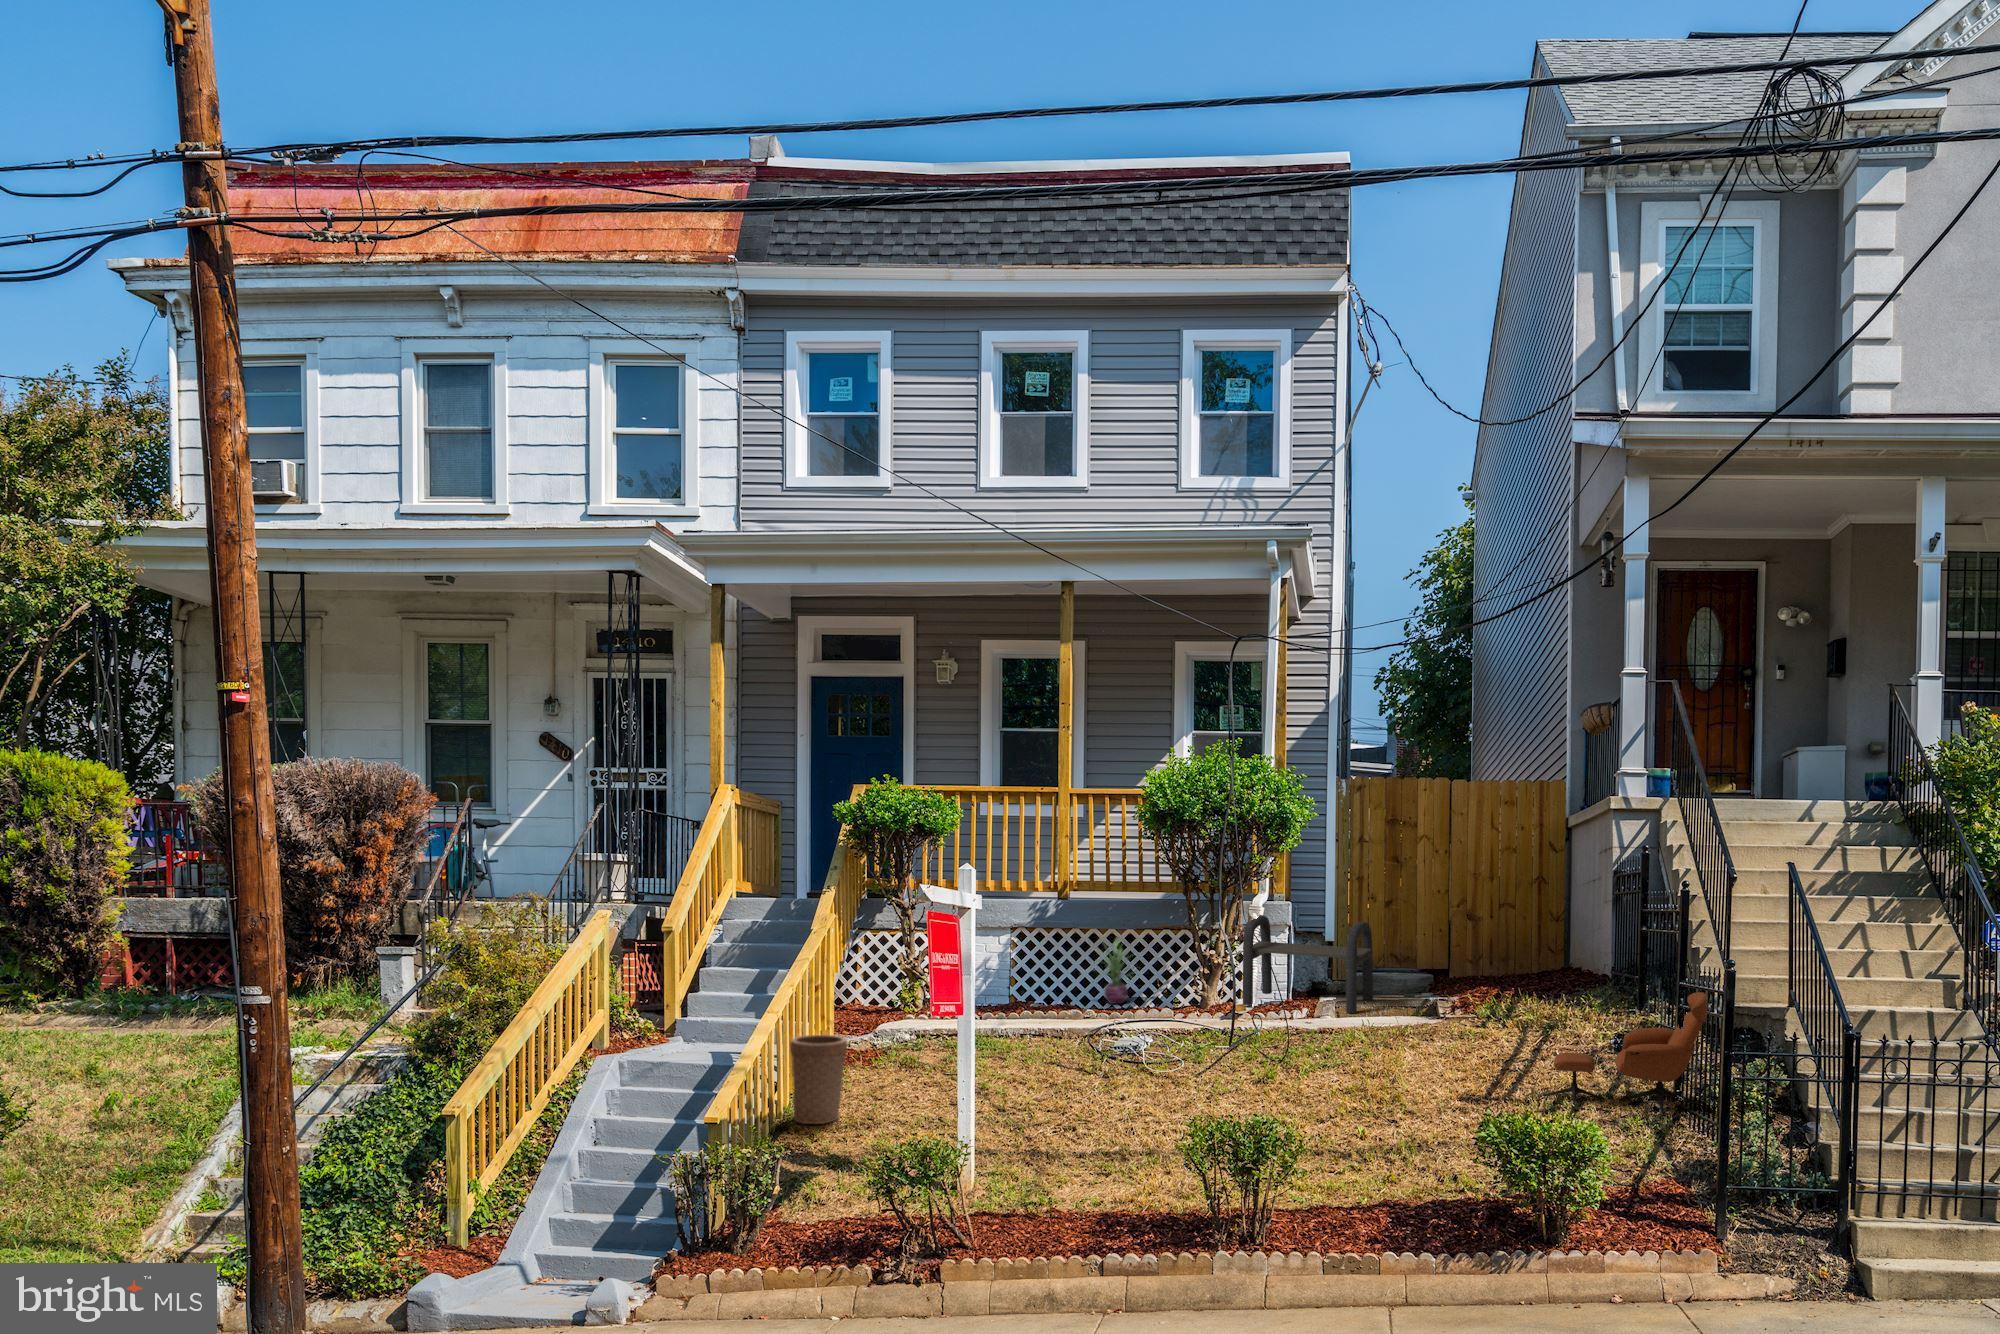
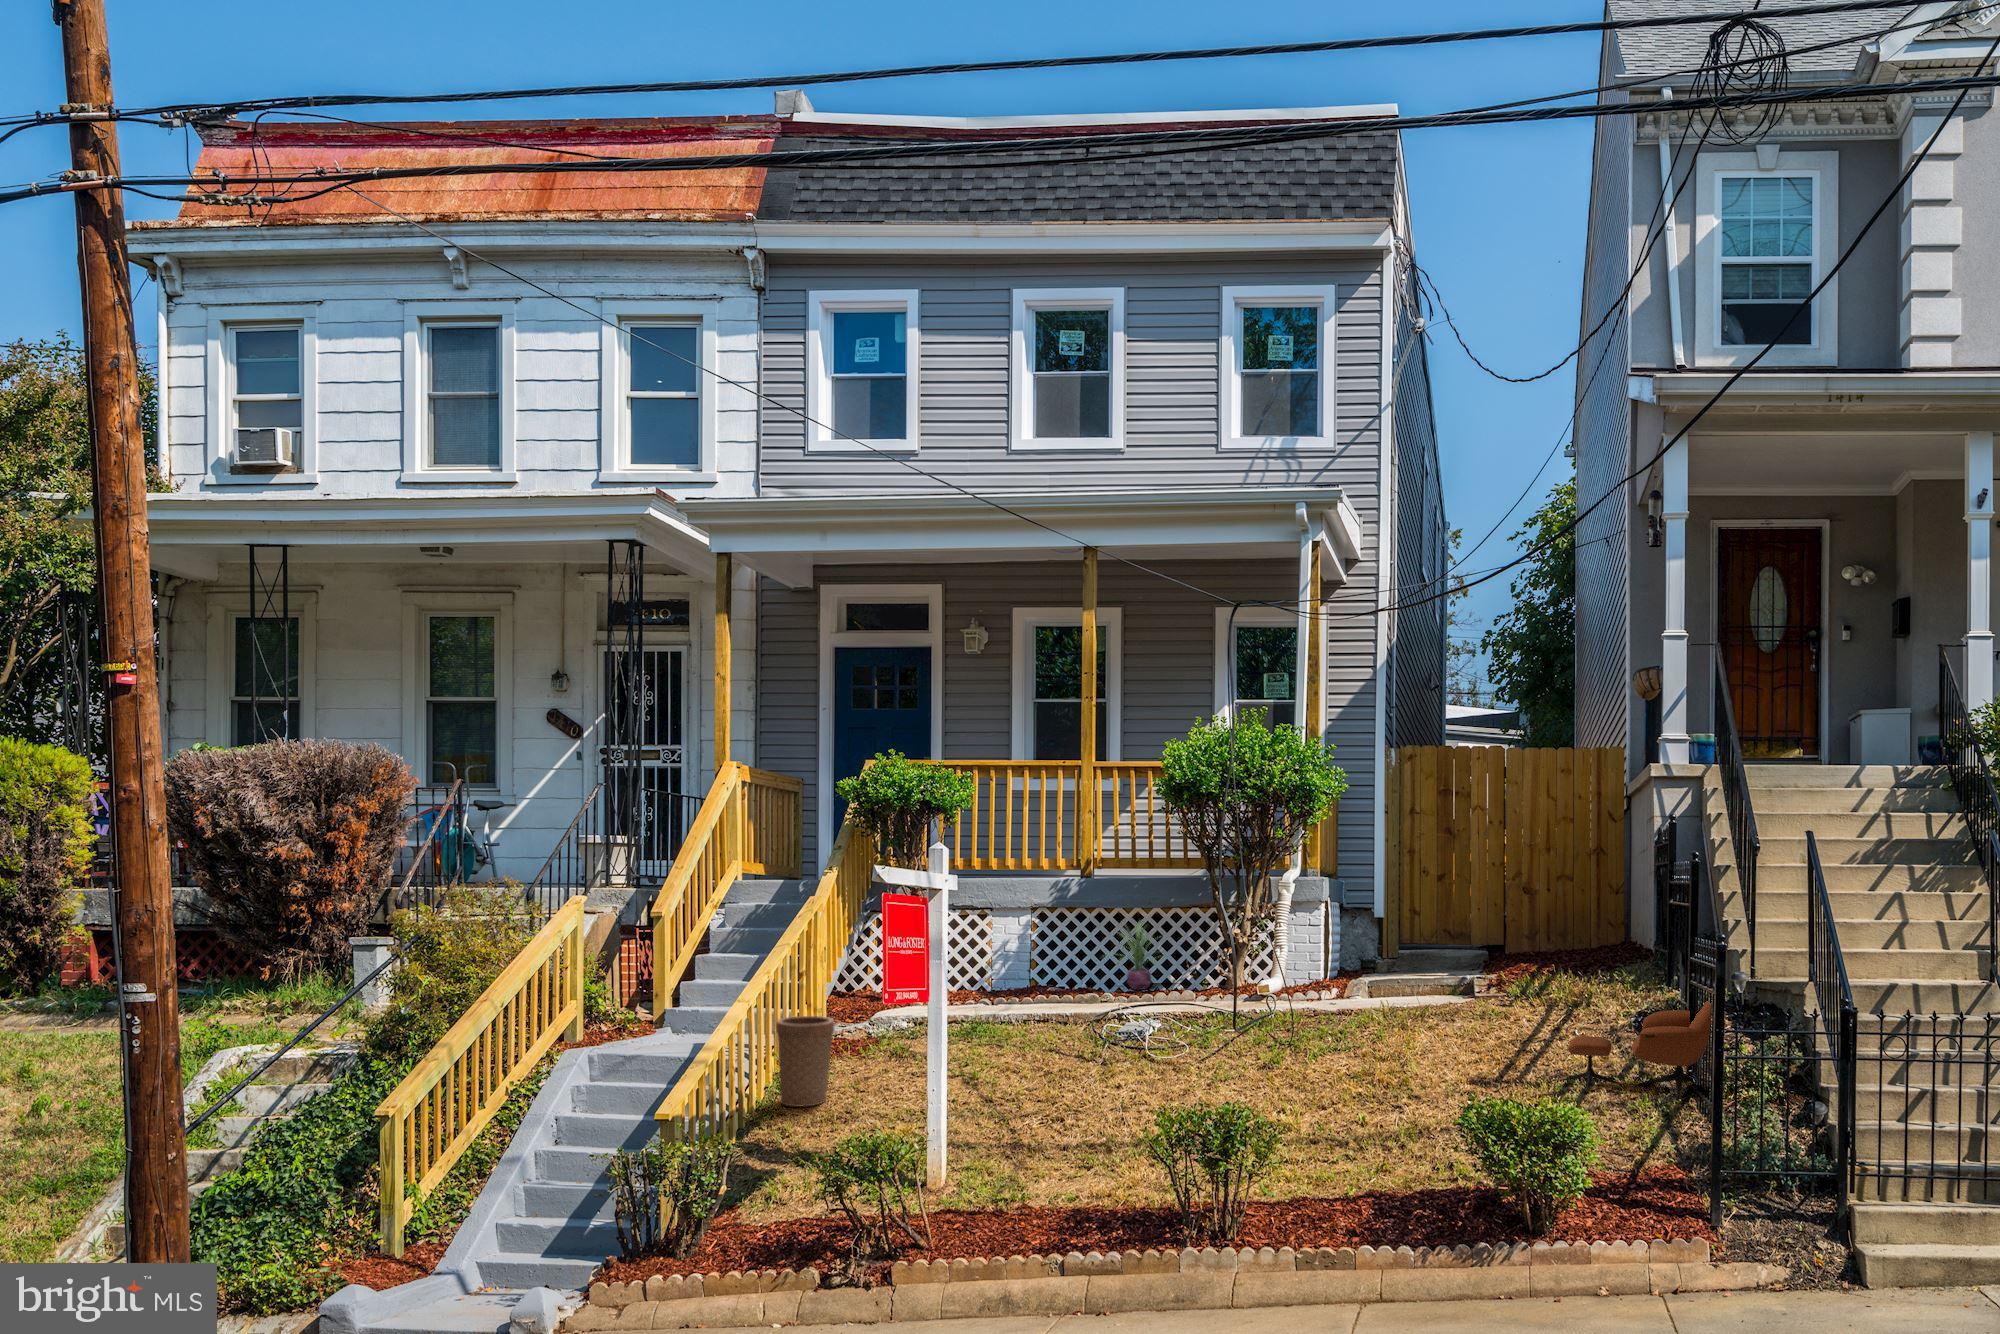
bench: present [1243,915,1373,1014] -> none [1271,896,1410,1000]

